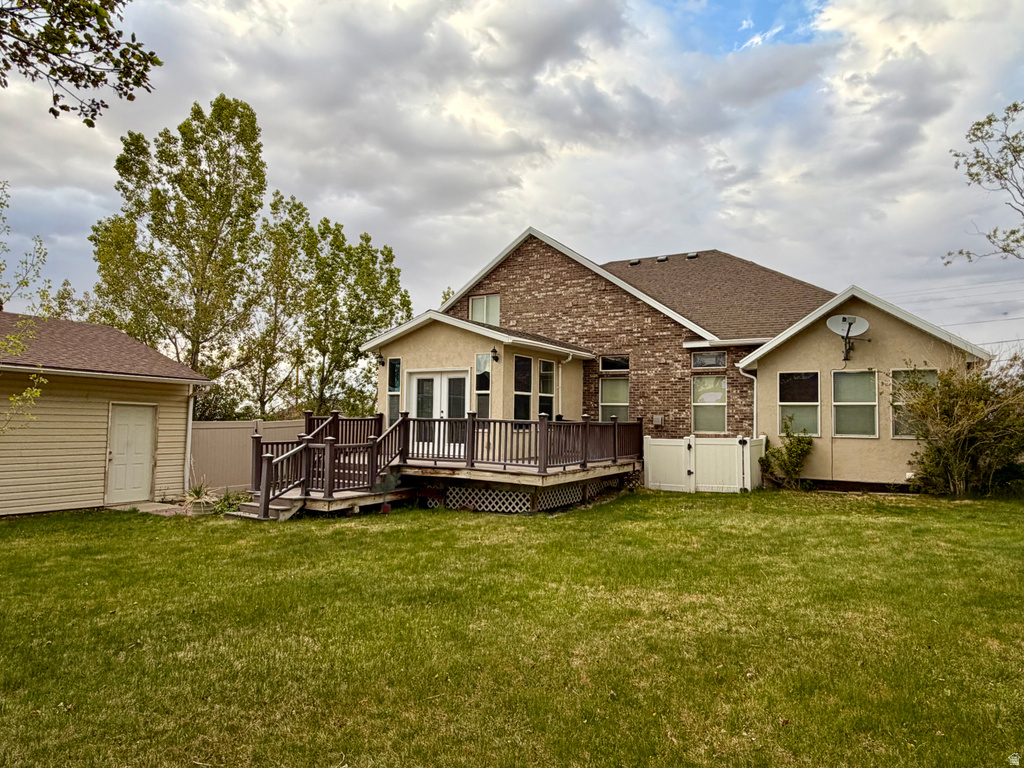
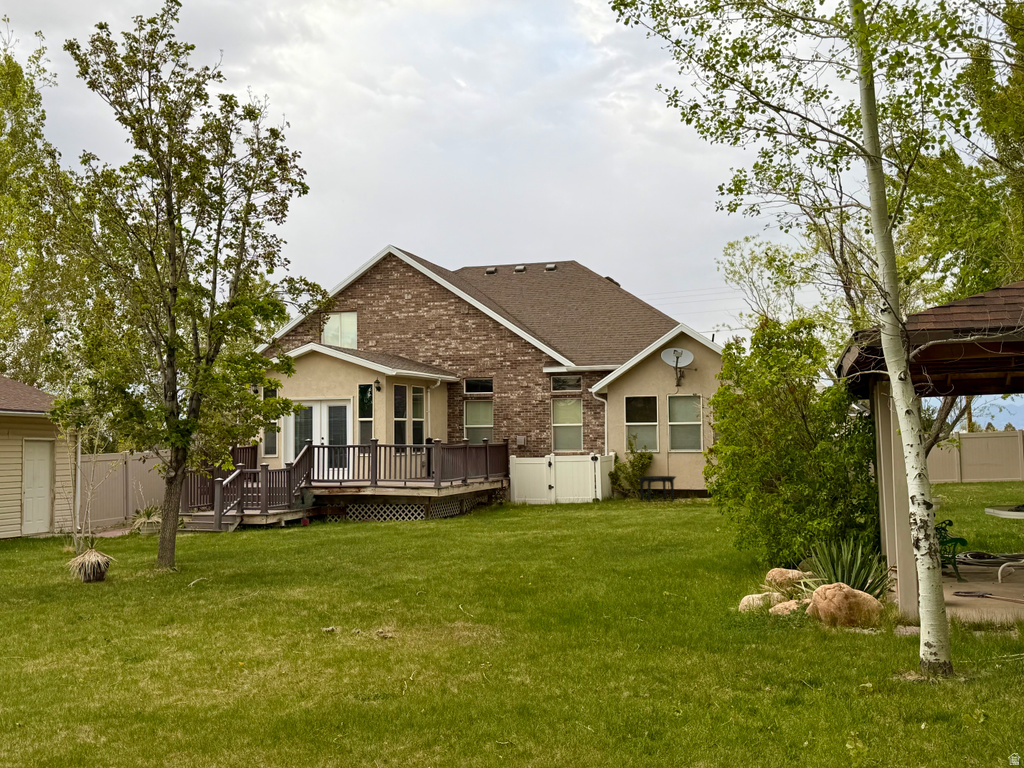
round table: none [794,465,846,496] -> present [637,476,676,501]

